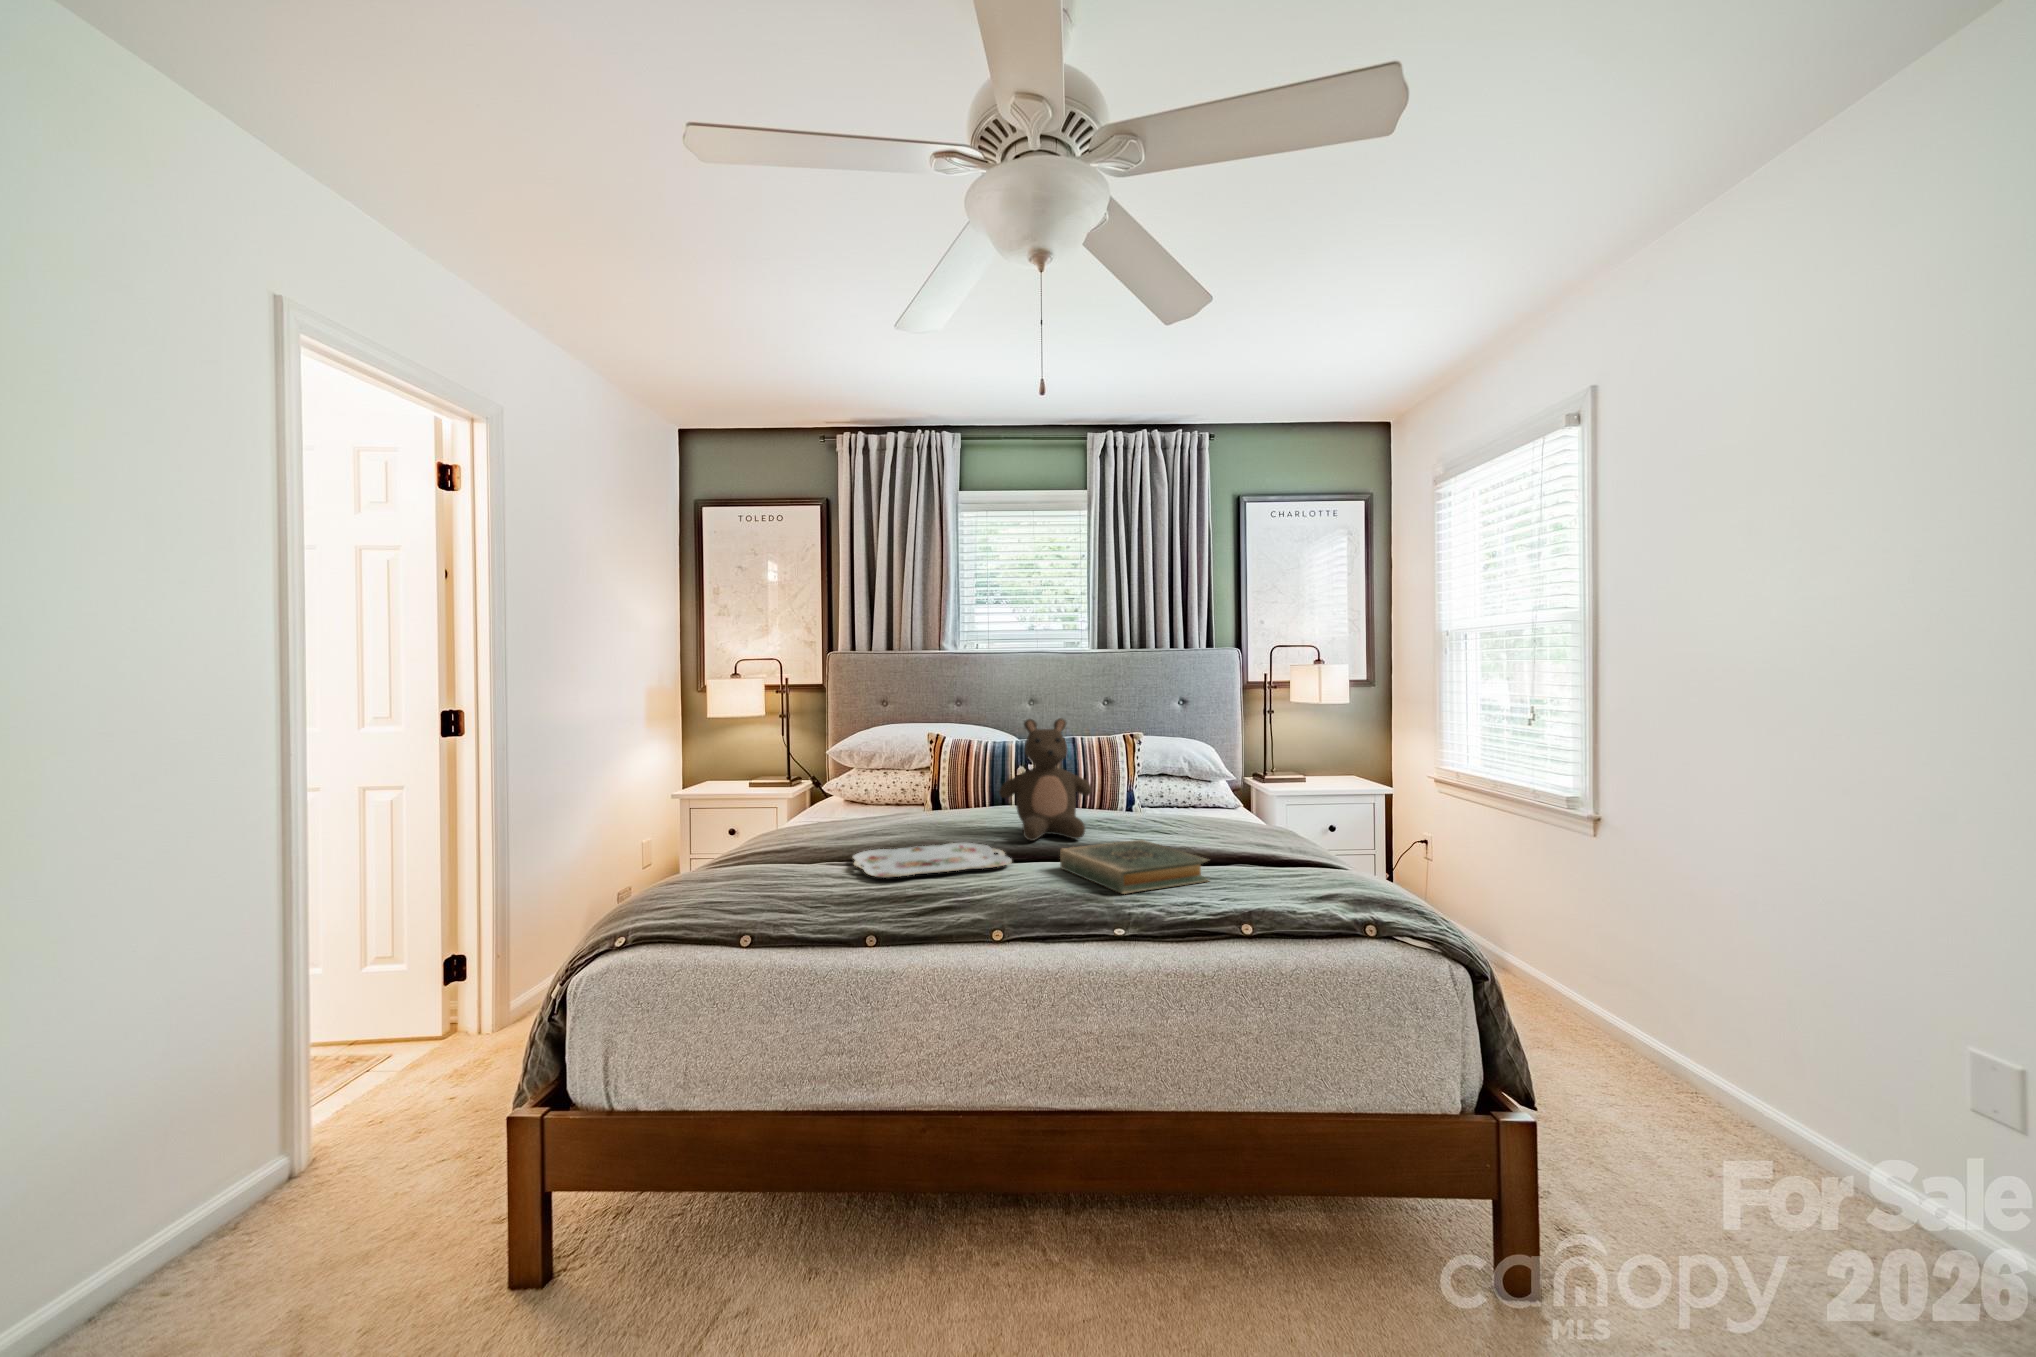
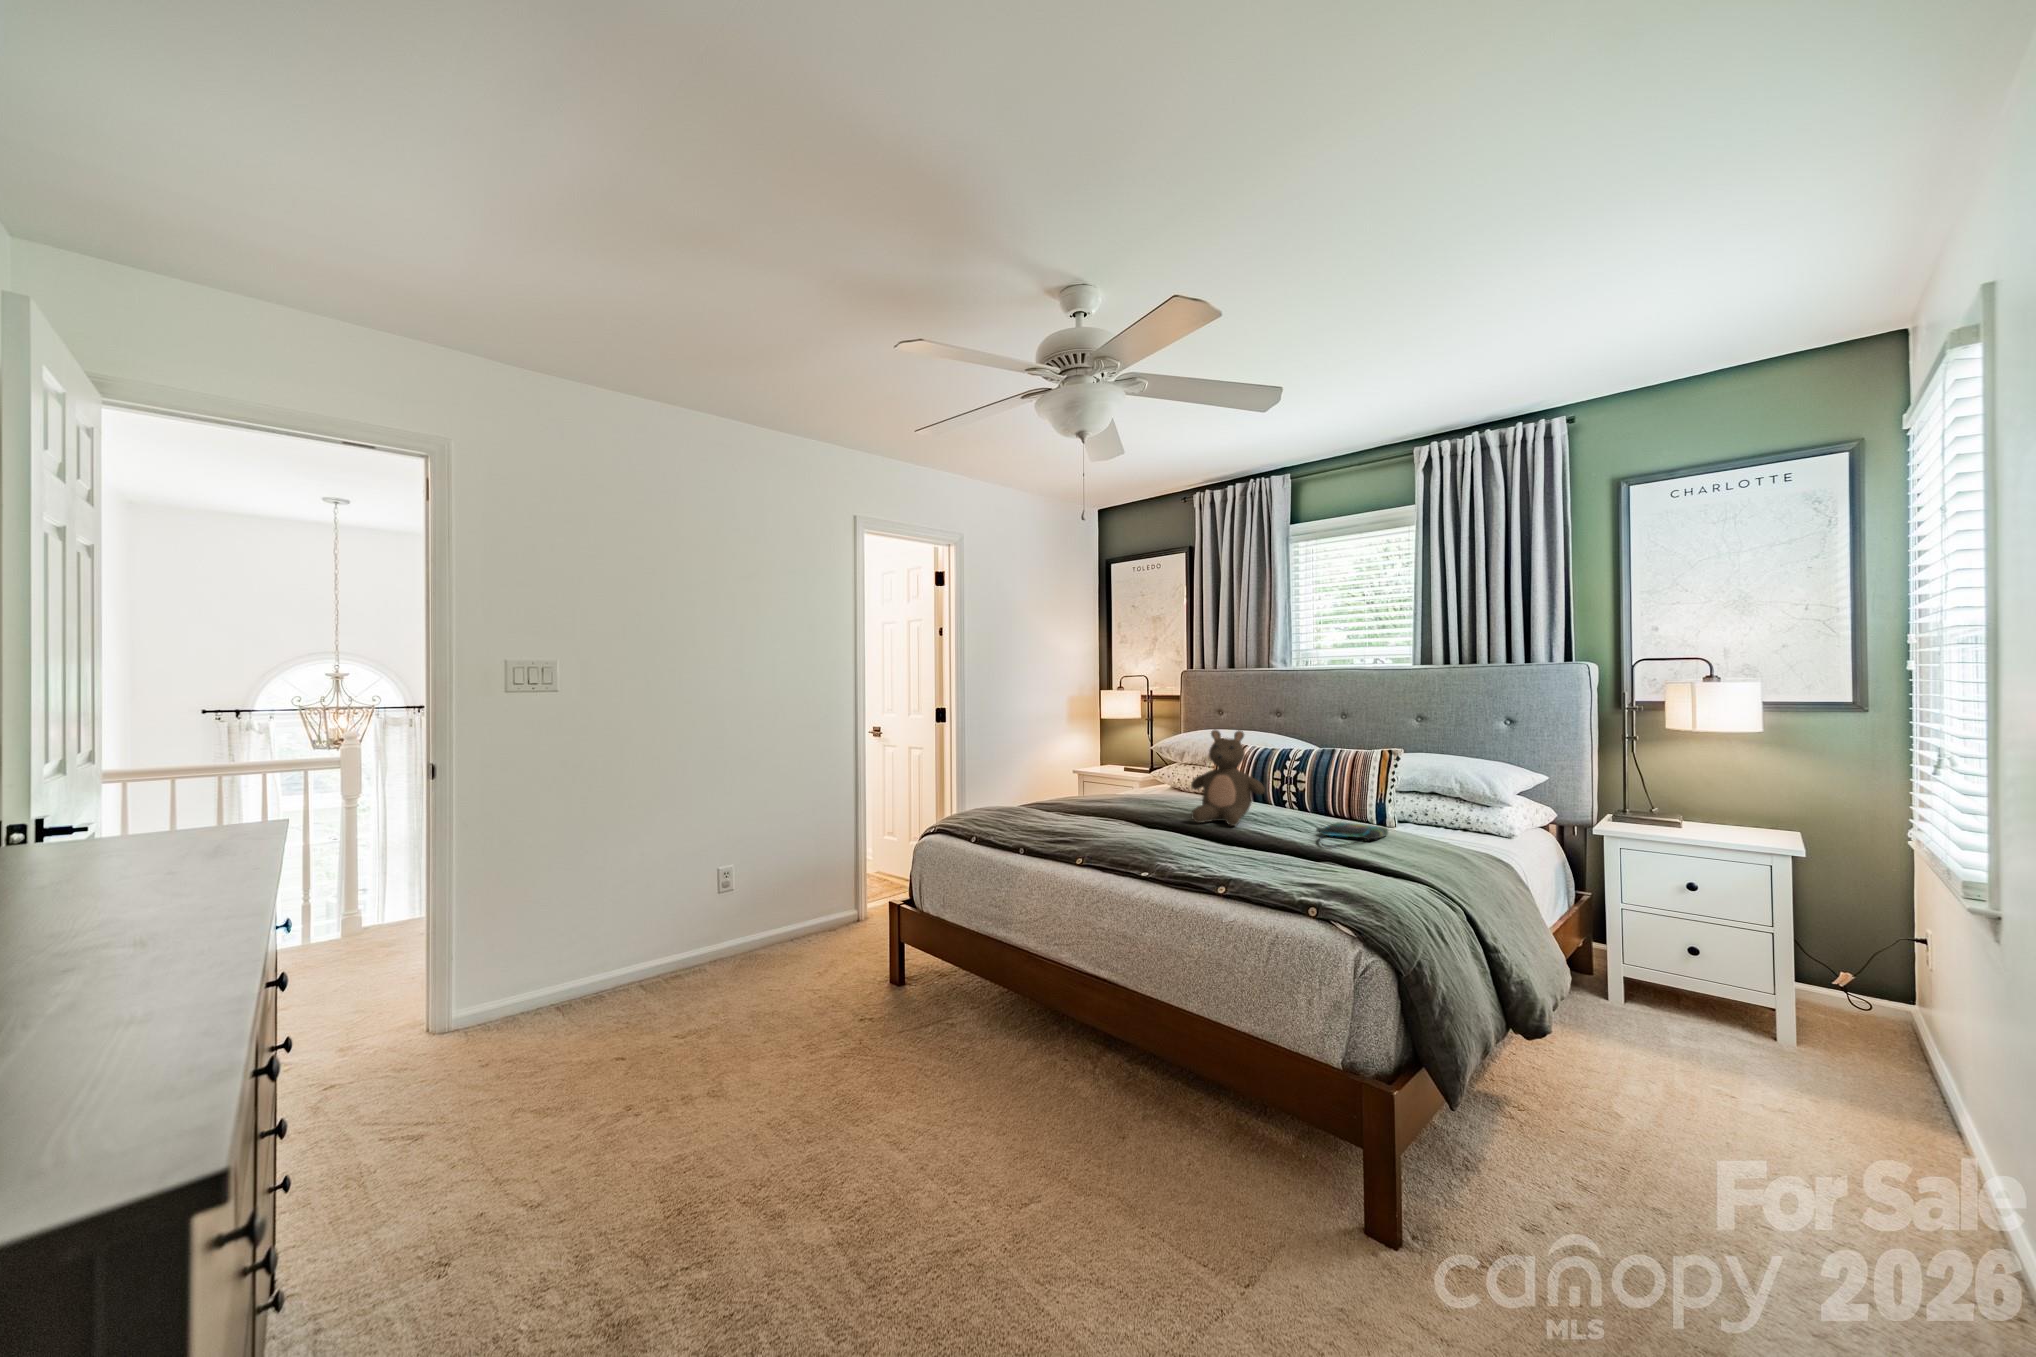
tote bag: none [1173,817,1248,850] -> present [1316,822,1388,848]
hardback book: present [1060,840,1208,894] -> none [1168,824,1250,860]
serving tray: present [853,843,1012,878] -> none [1047,813,1156,832]

